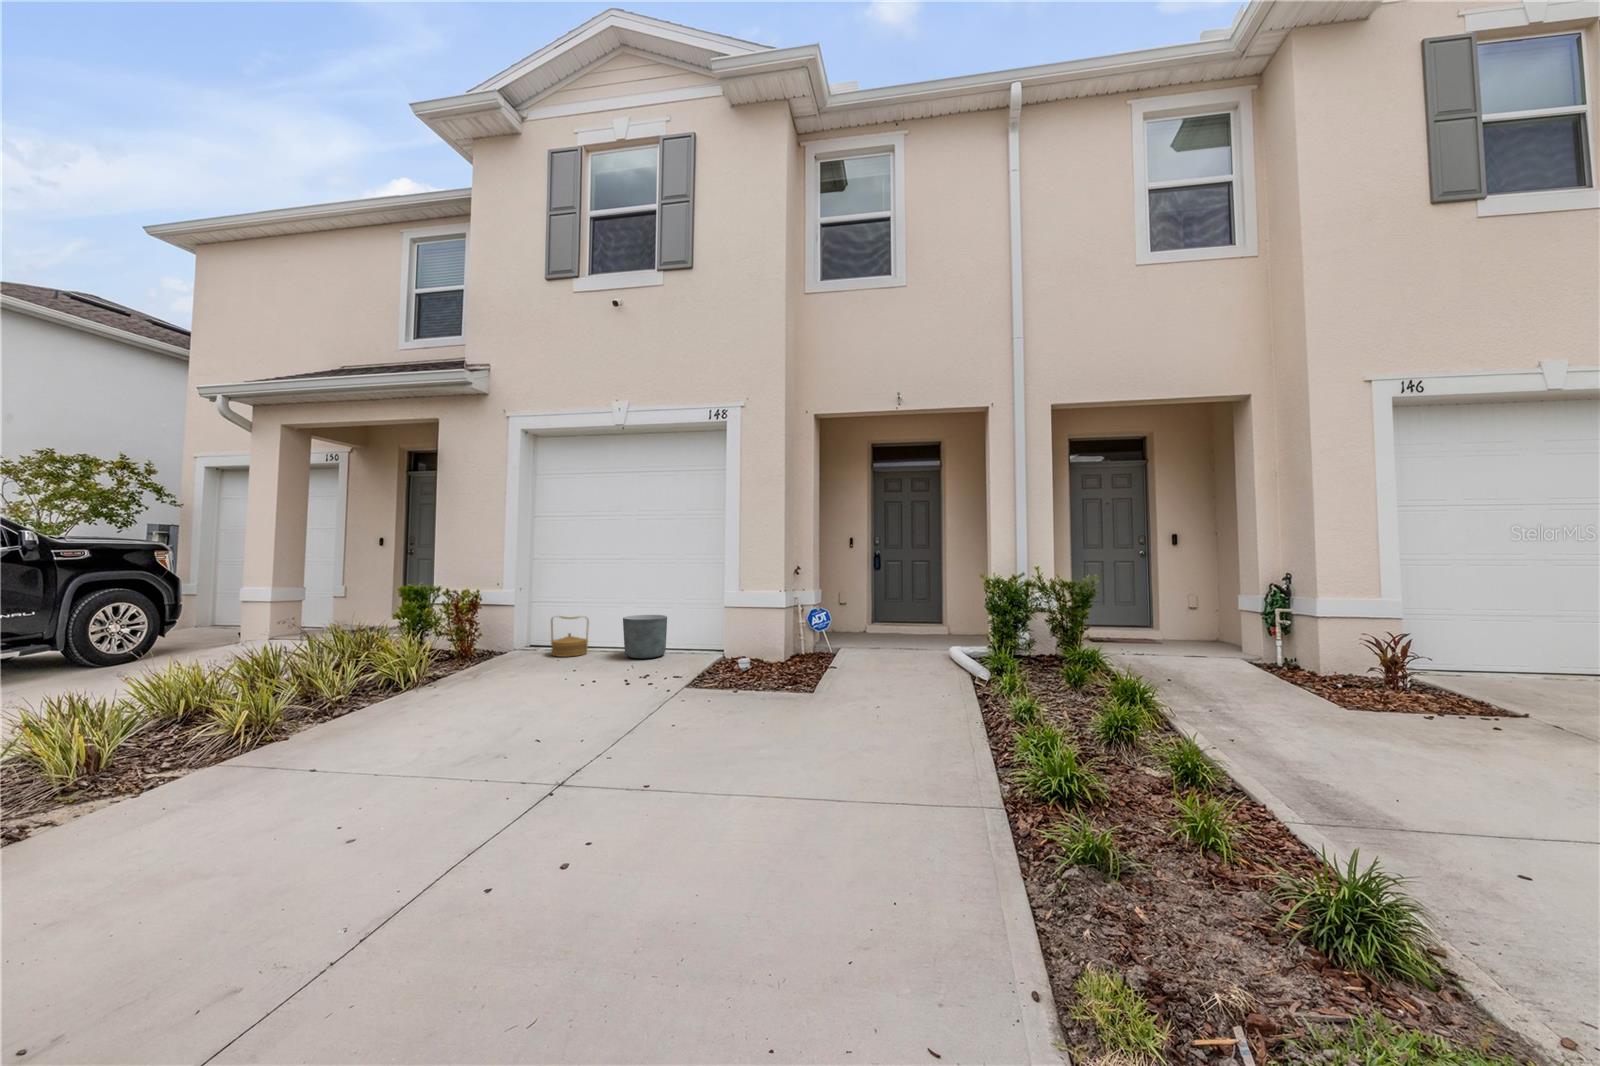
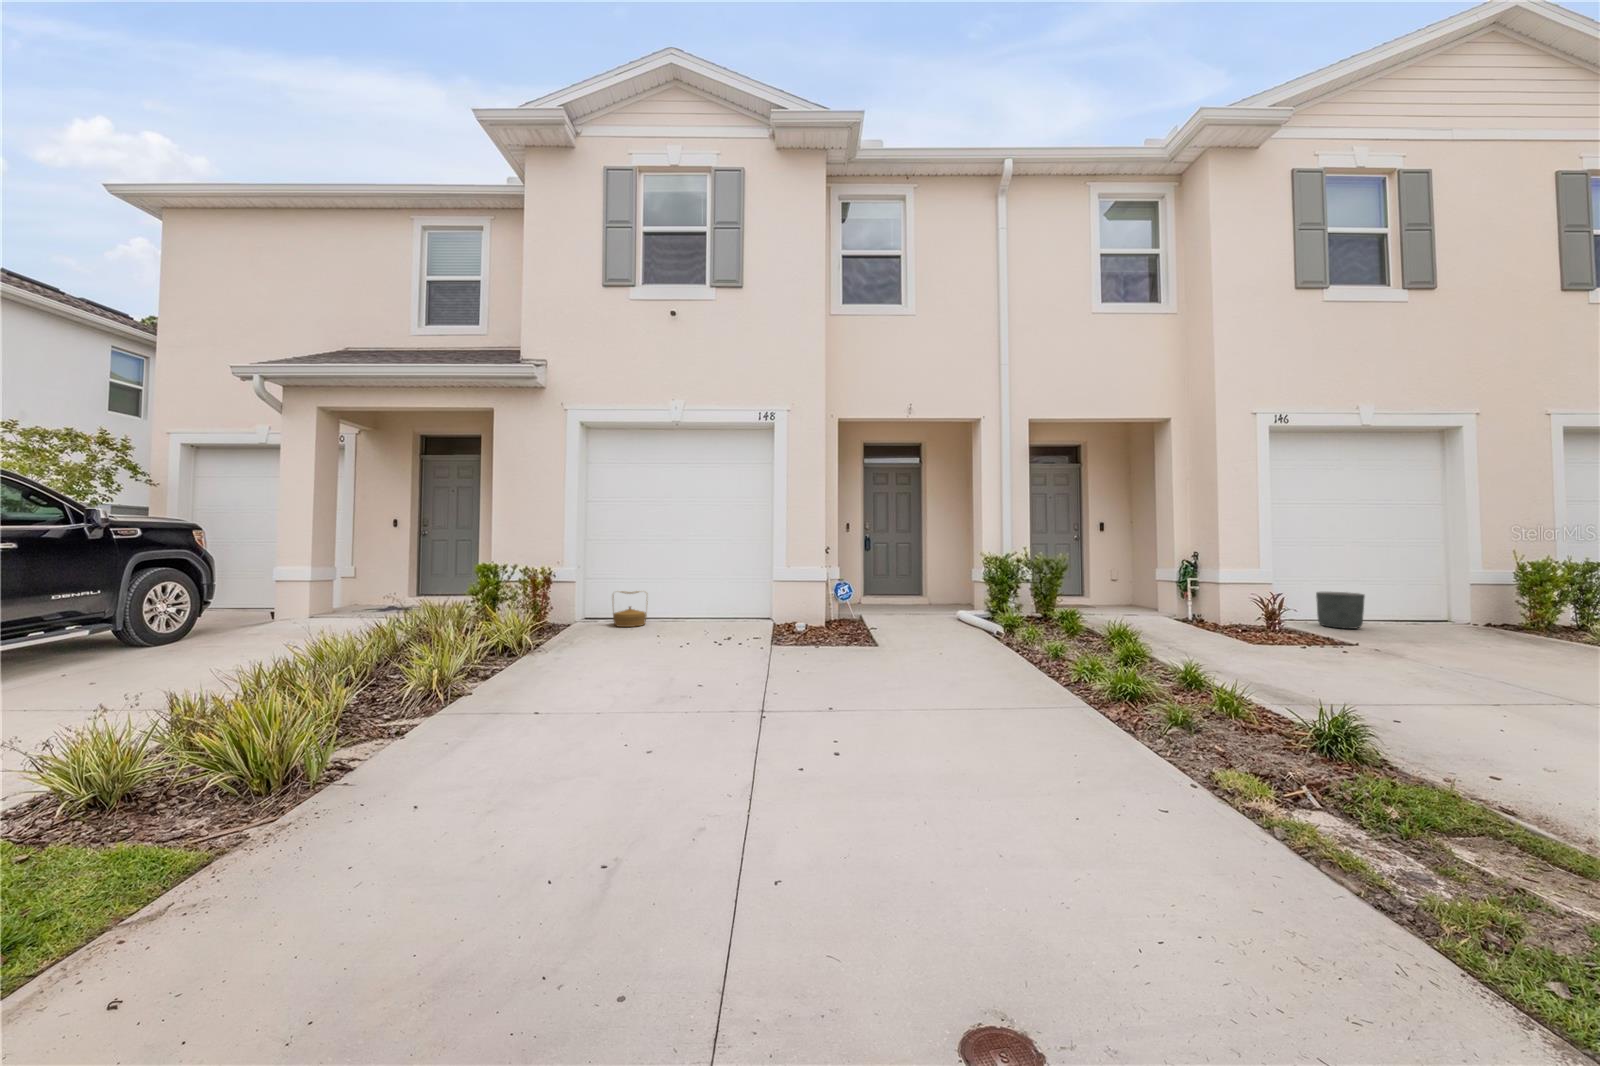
planter: present [623,615,667,658] -> present [1316,592,1365,629]

